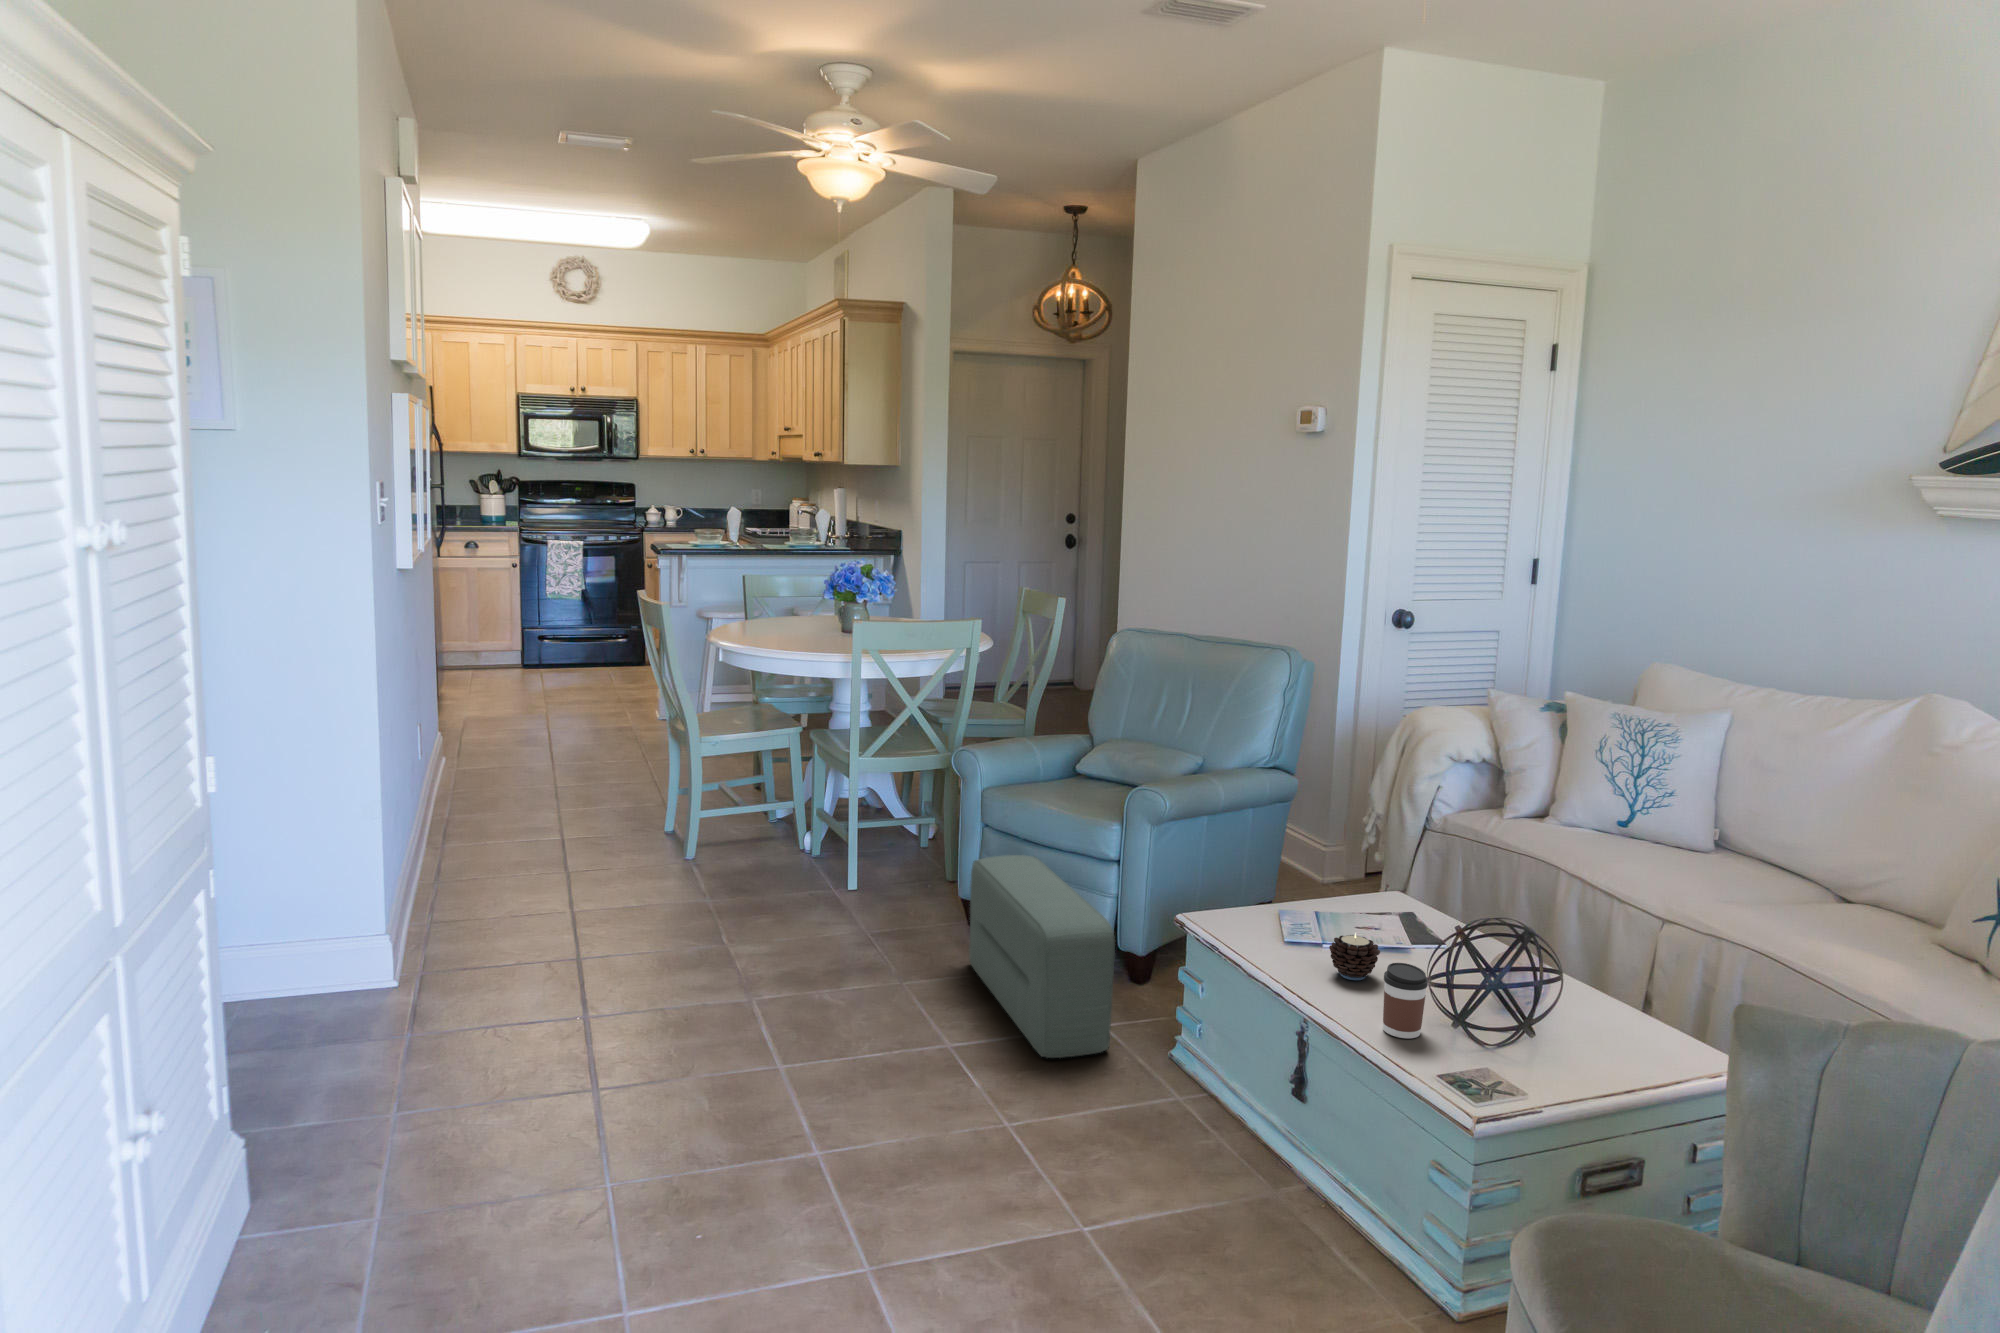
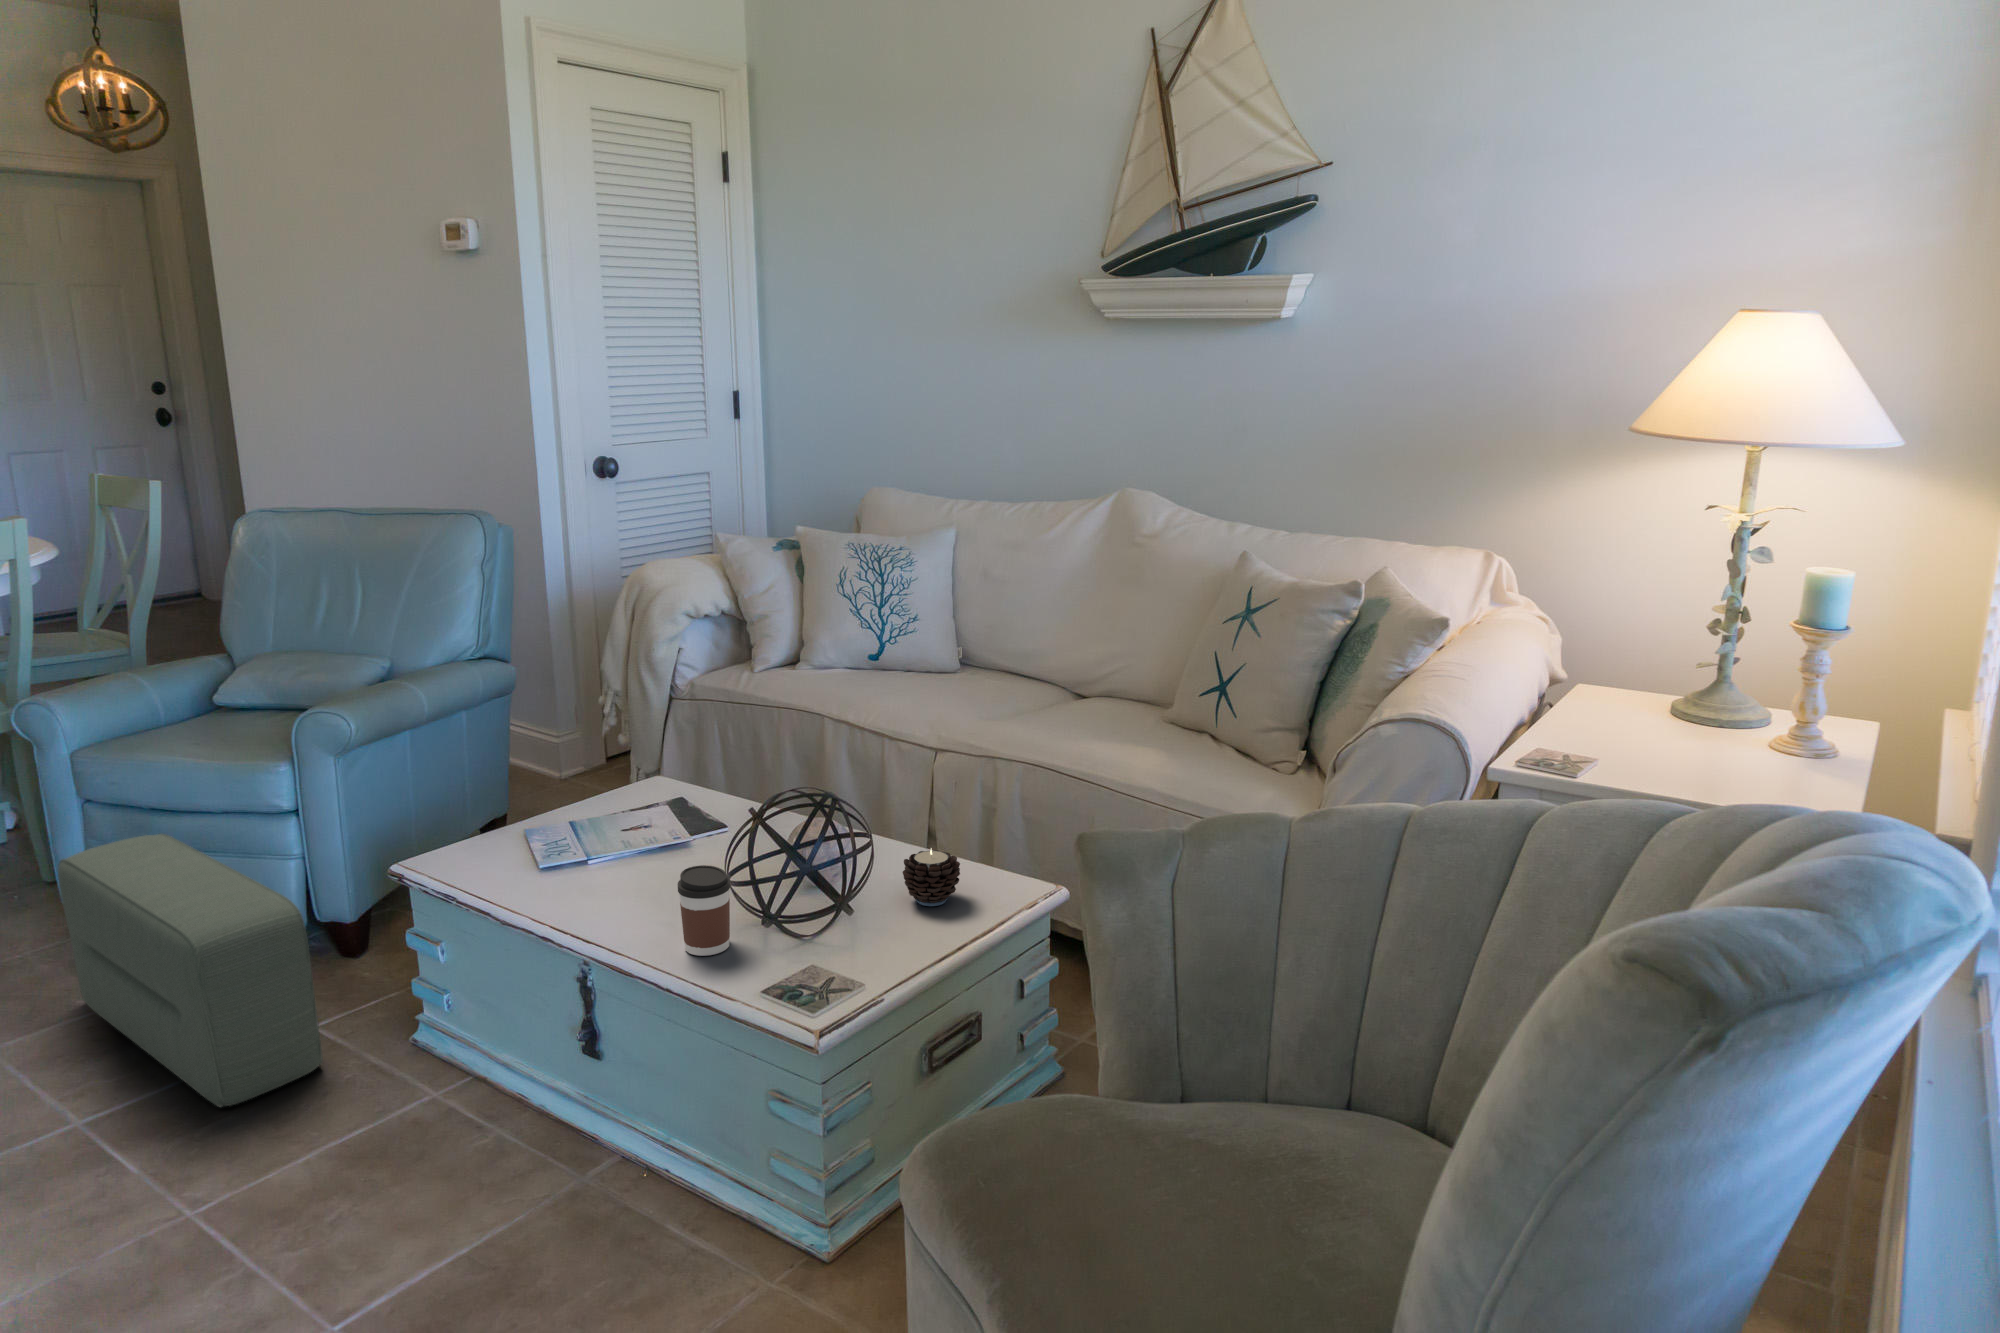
candle: present [1329,933,1380,980] -> present [902,848,960,906]

